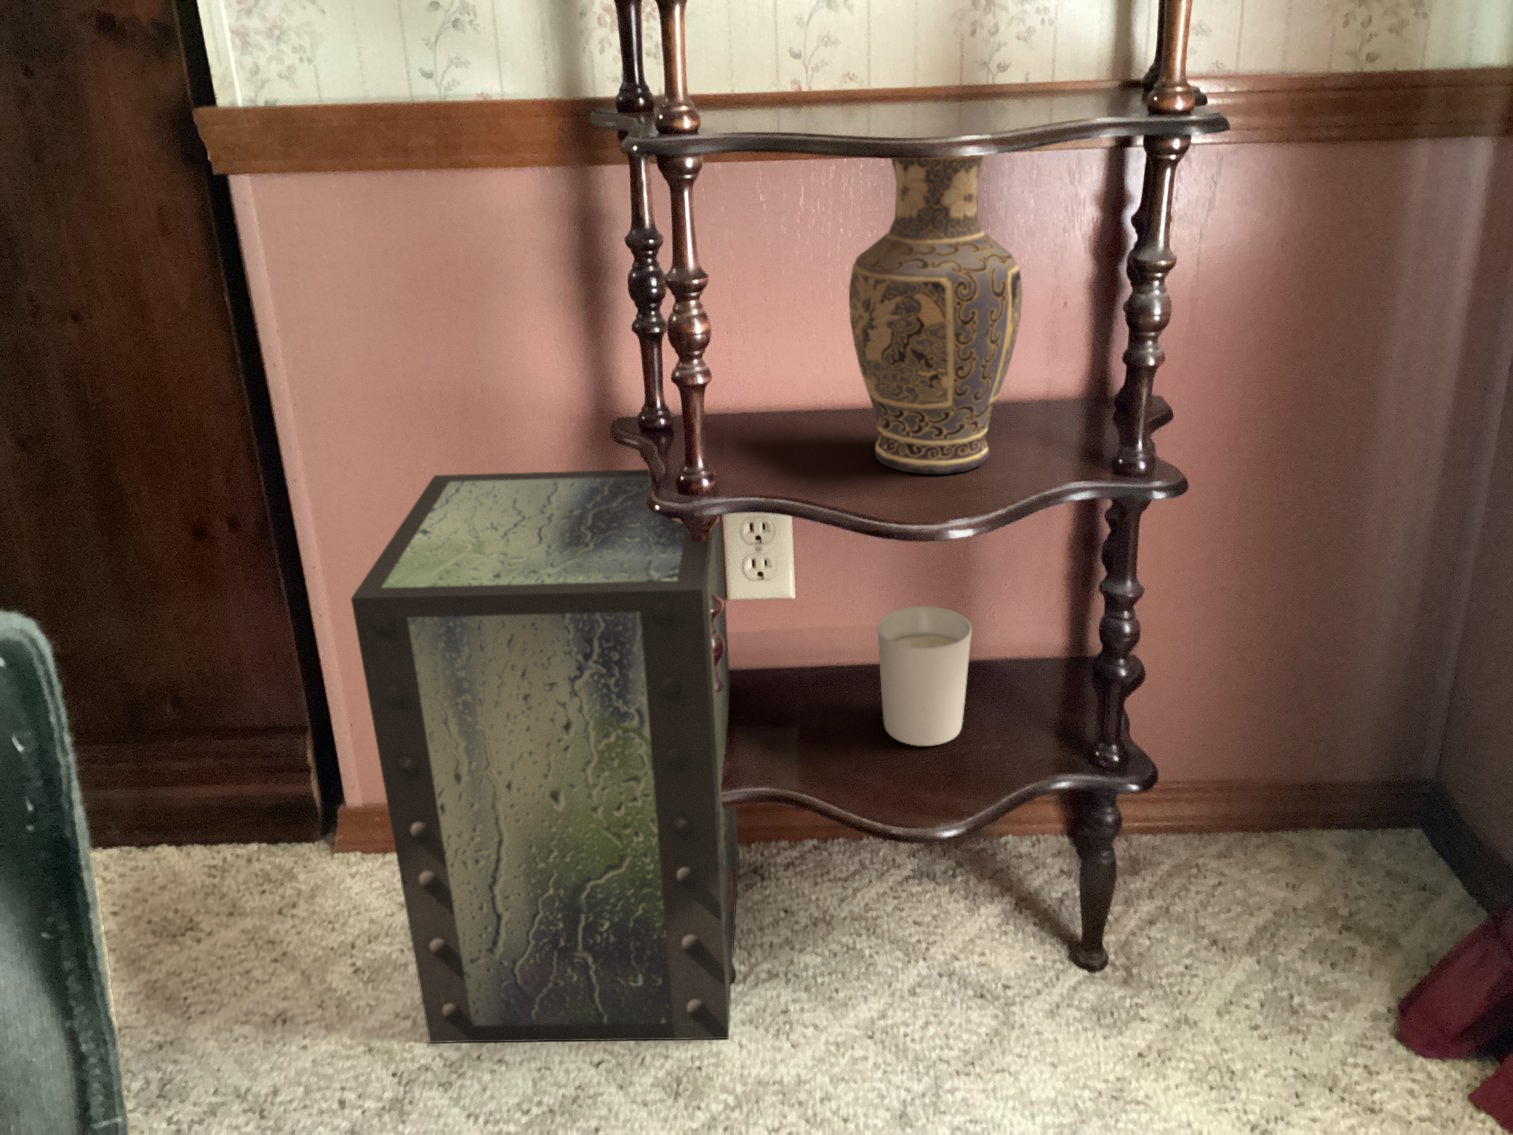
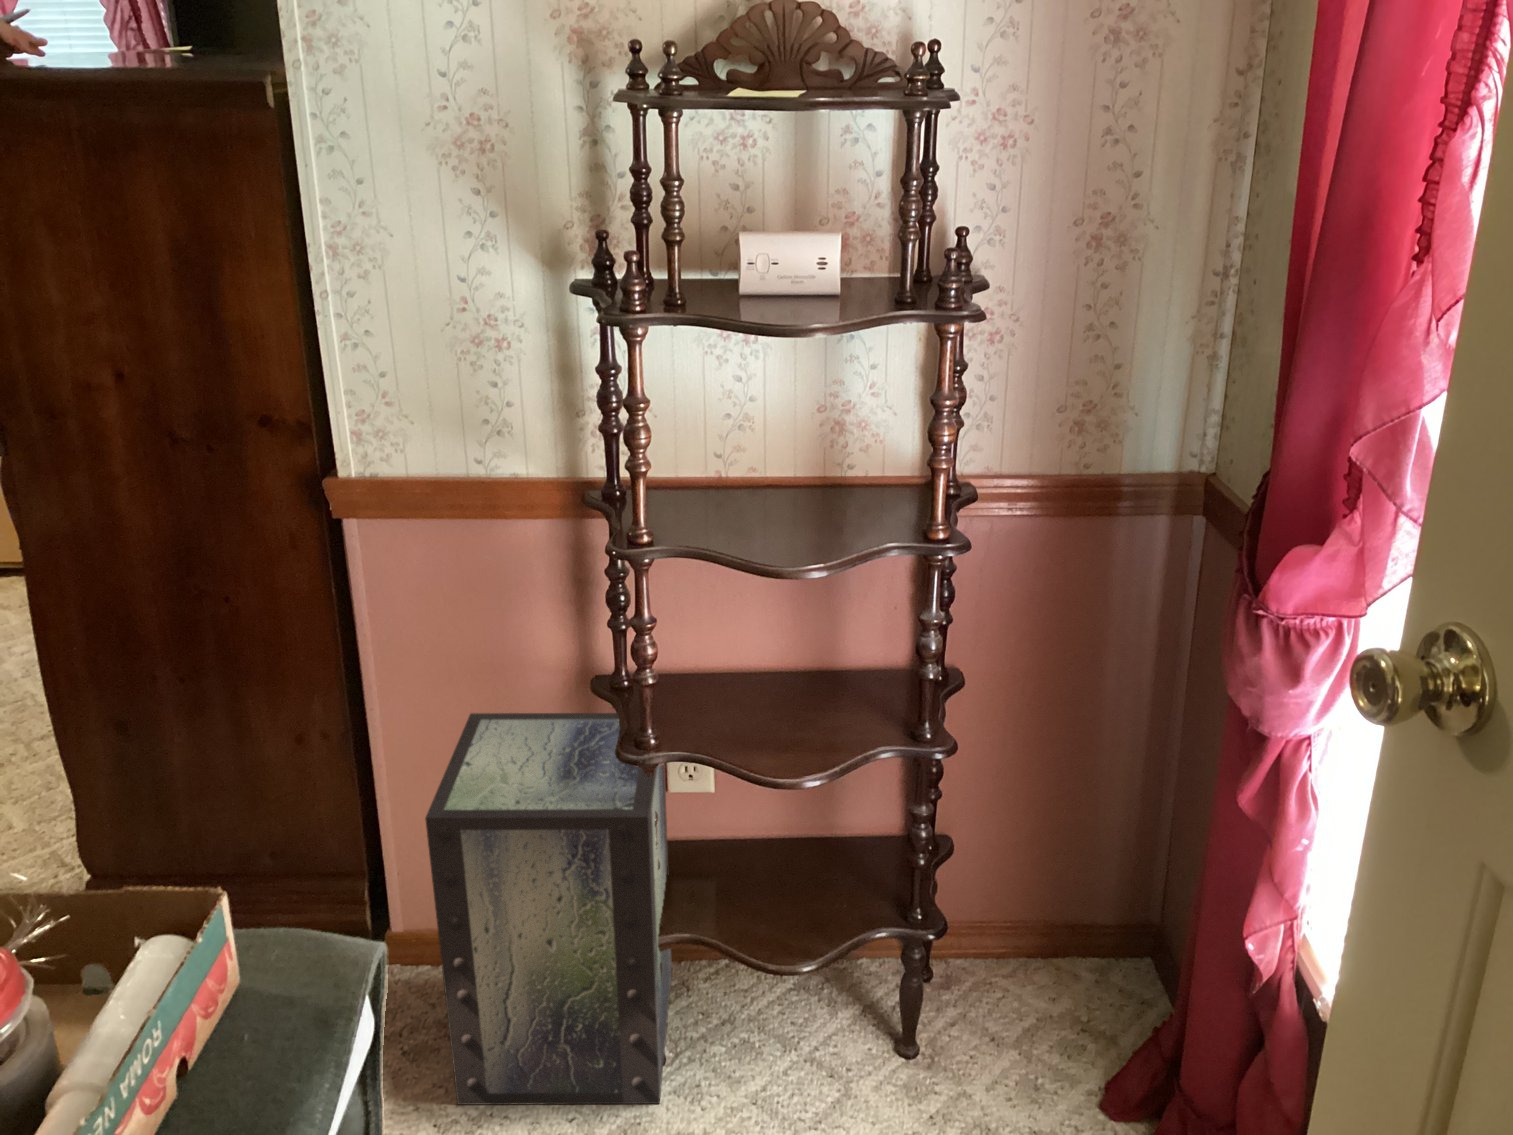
vase: present [849,155,1023,474] -> none [746,513,855,737]
candle holder: present [877,606,972,746] -> none [766,808,829,905]

